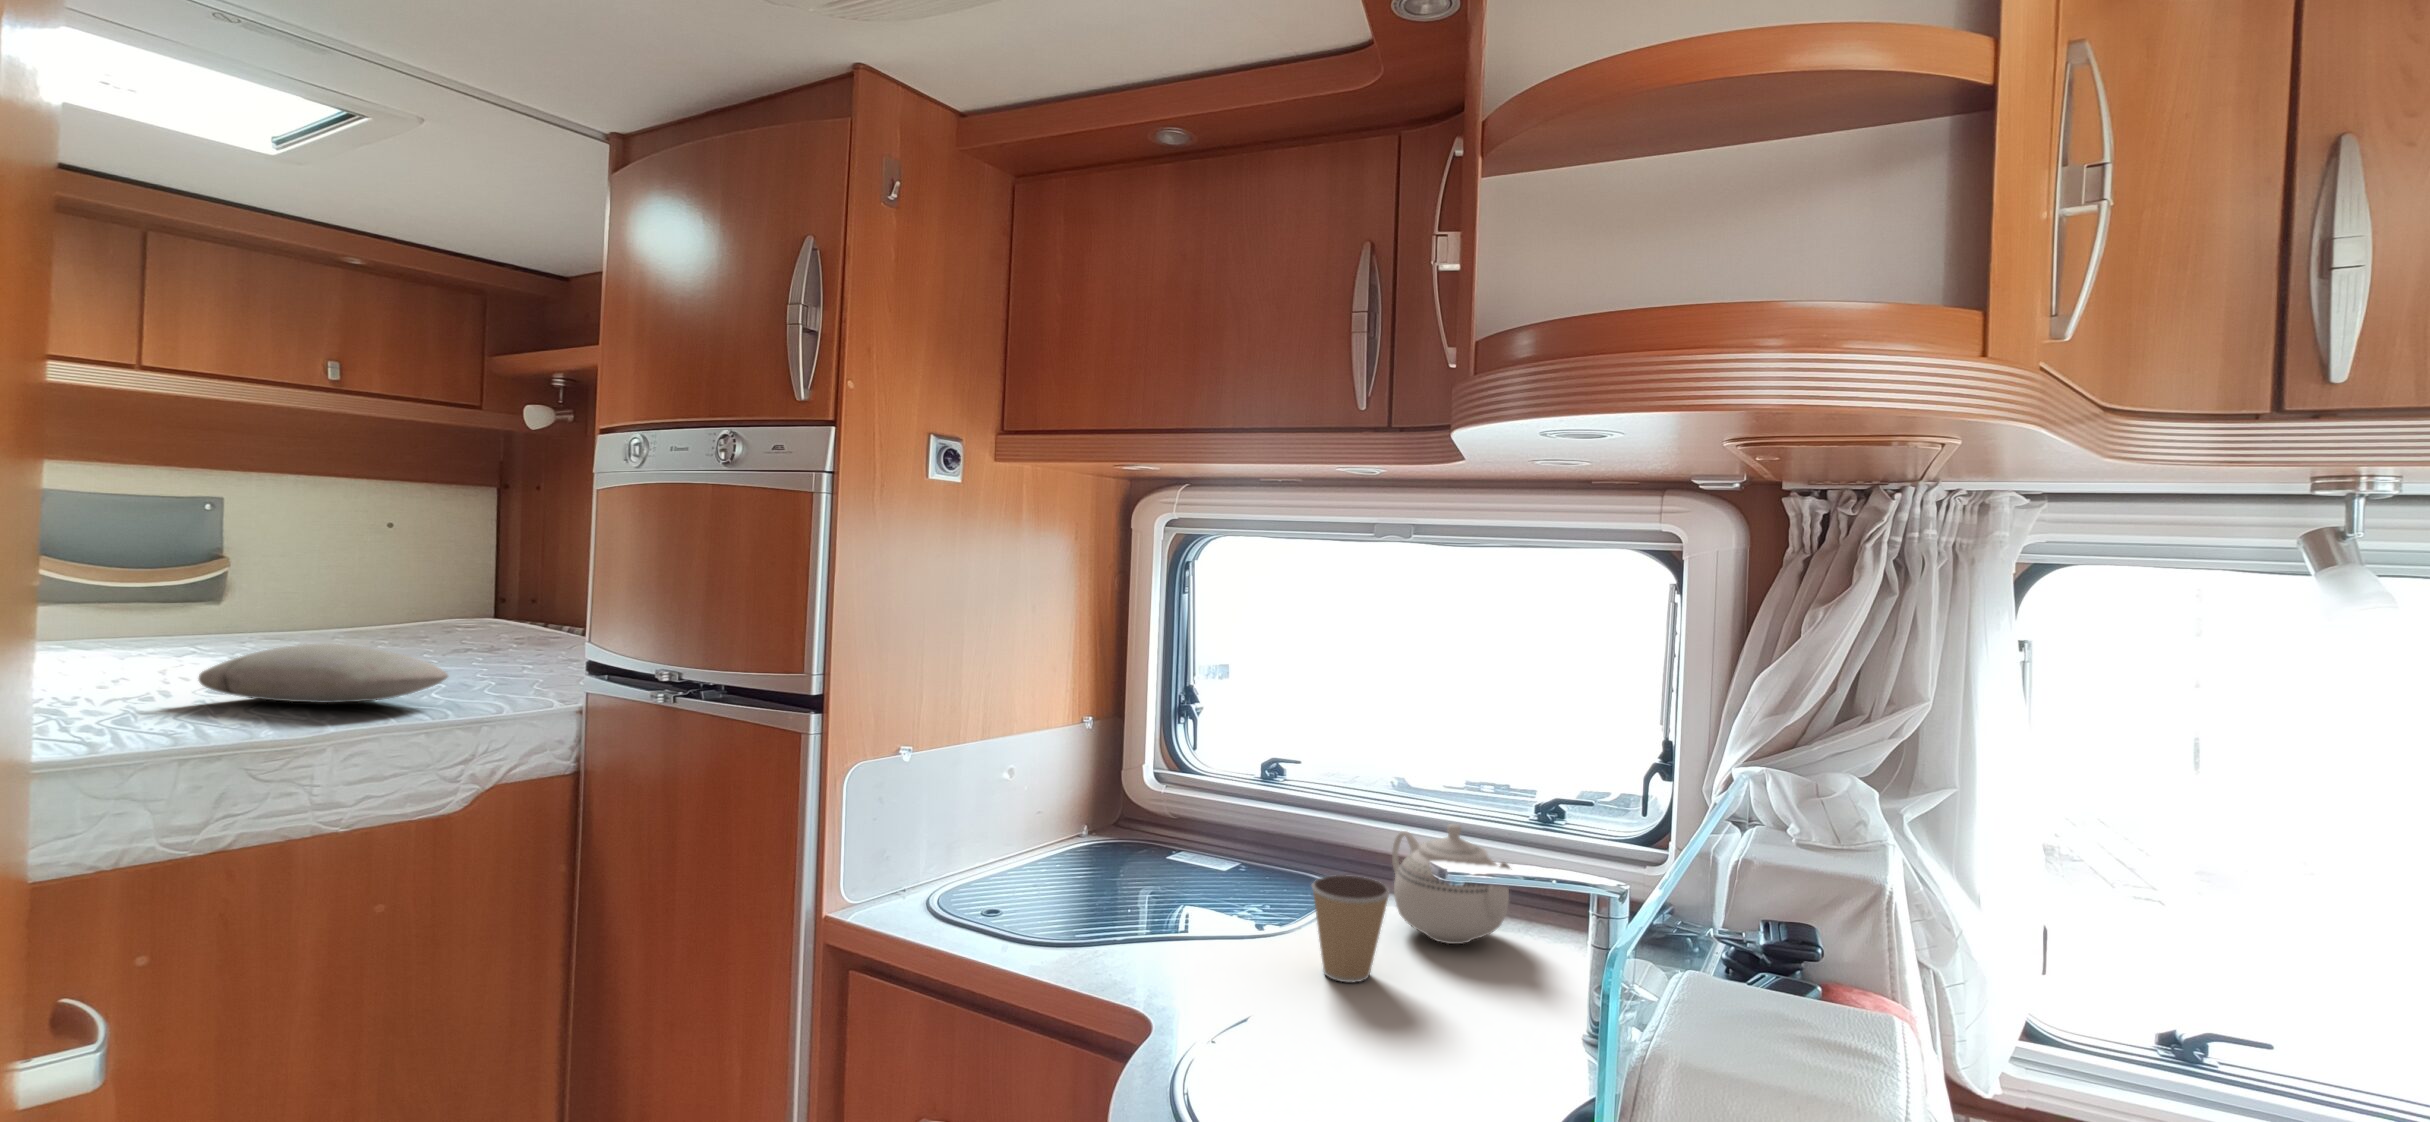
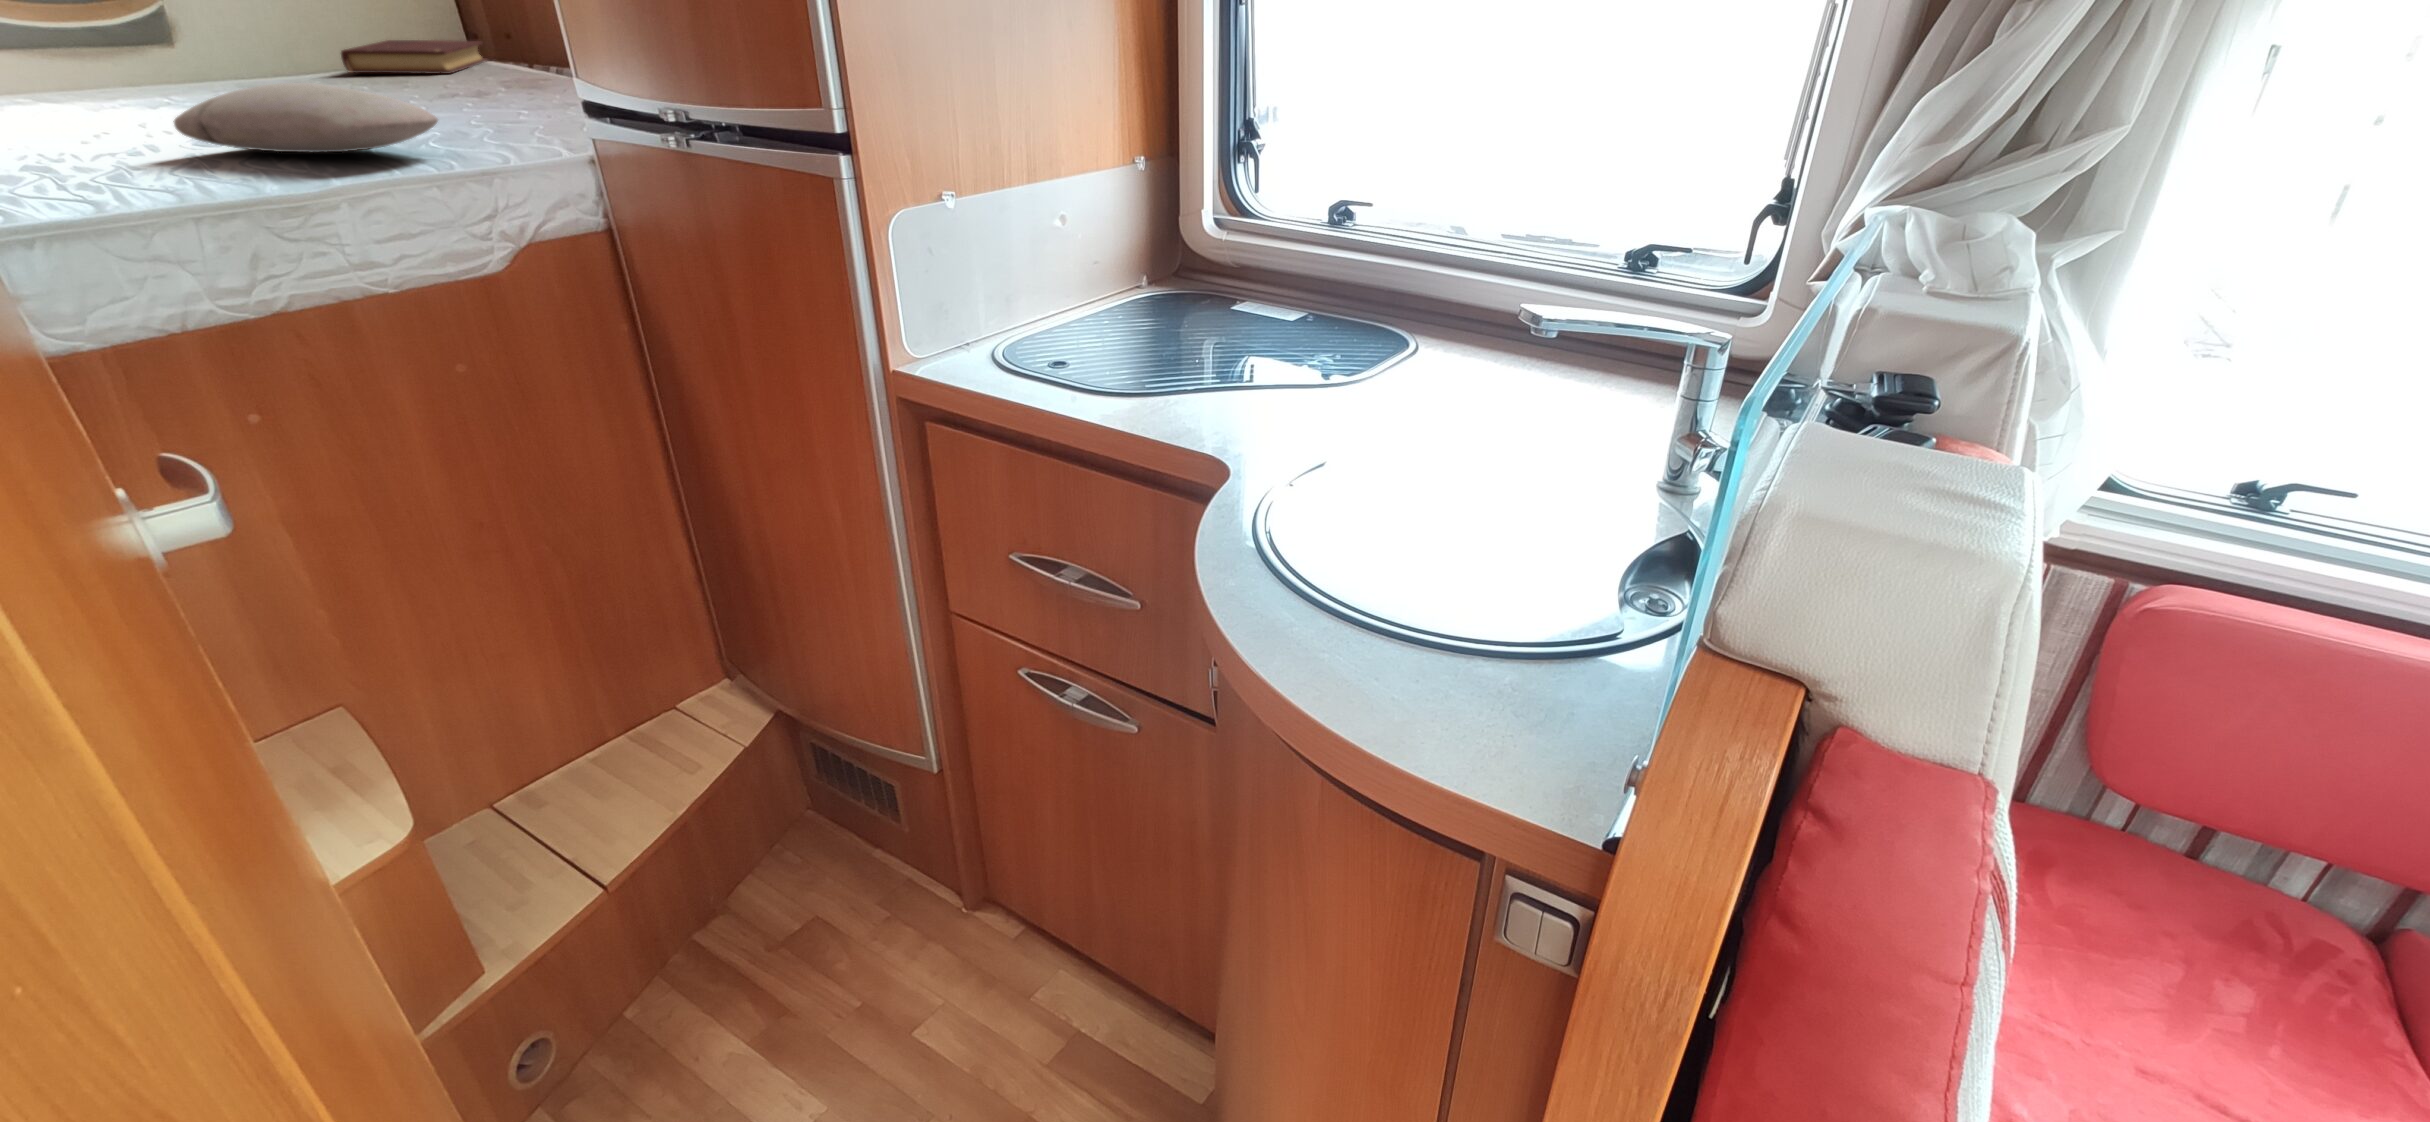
book: none [372,607,507,636] -> present [341,40,487,74]
teapot: present [1392,824,1510,944] -> none [1468,272,1598,394]
coffee cup: present [1312,875,1390,982] -> none [1387,327,1470,432]

